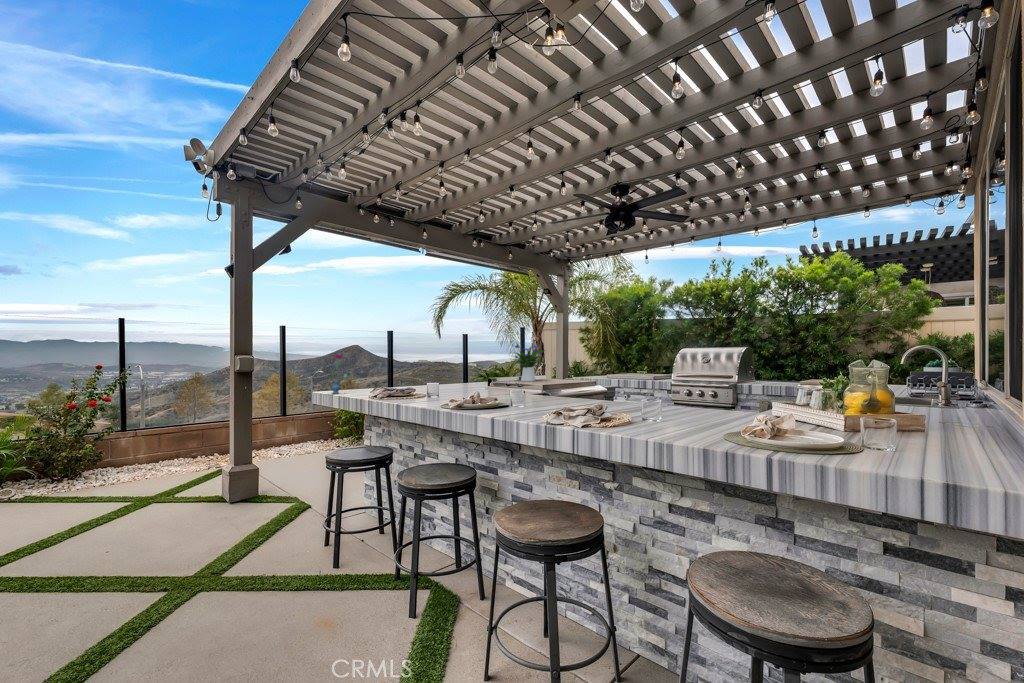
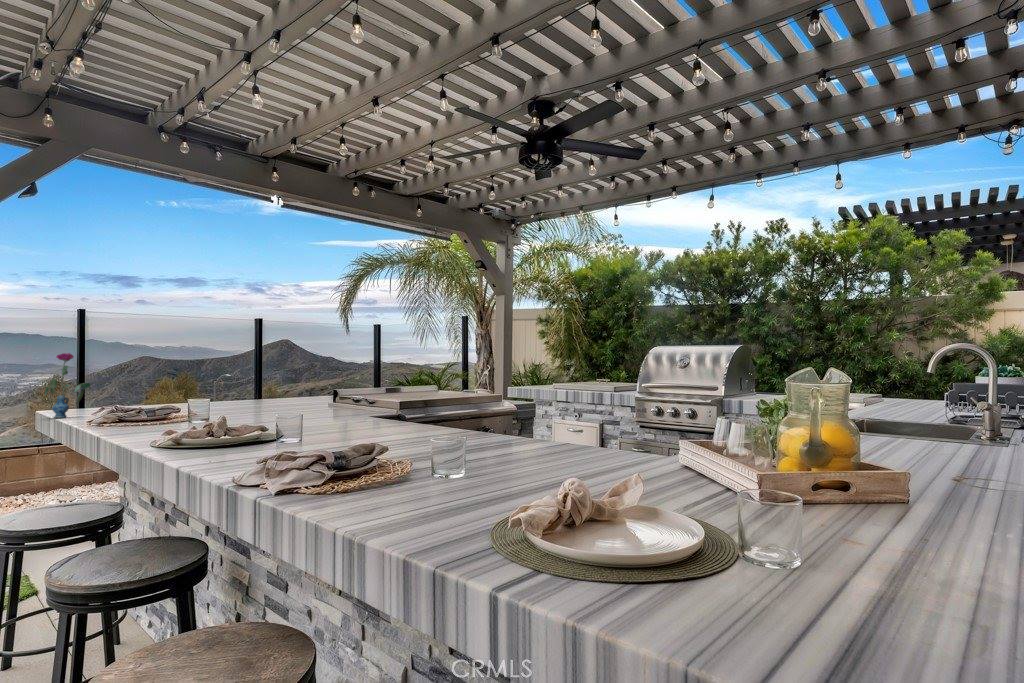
flower arrangement: present [513,343,545,381] -> none [389,334,446,394]

